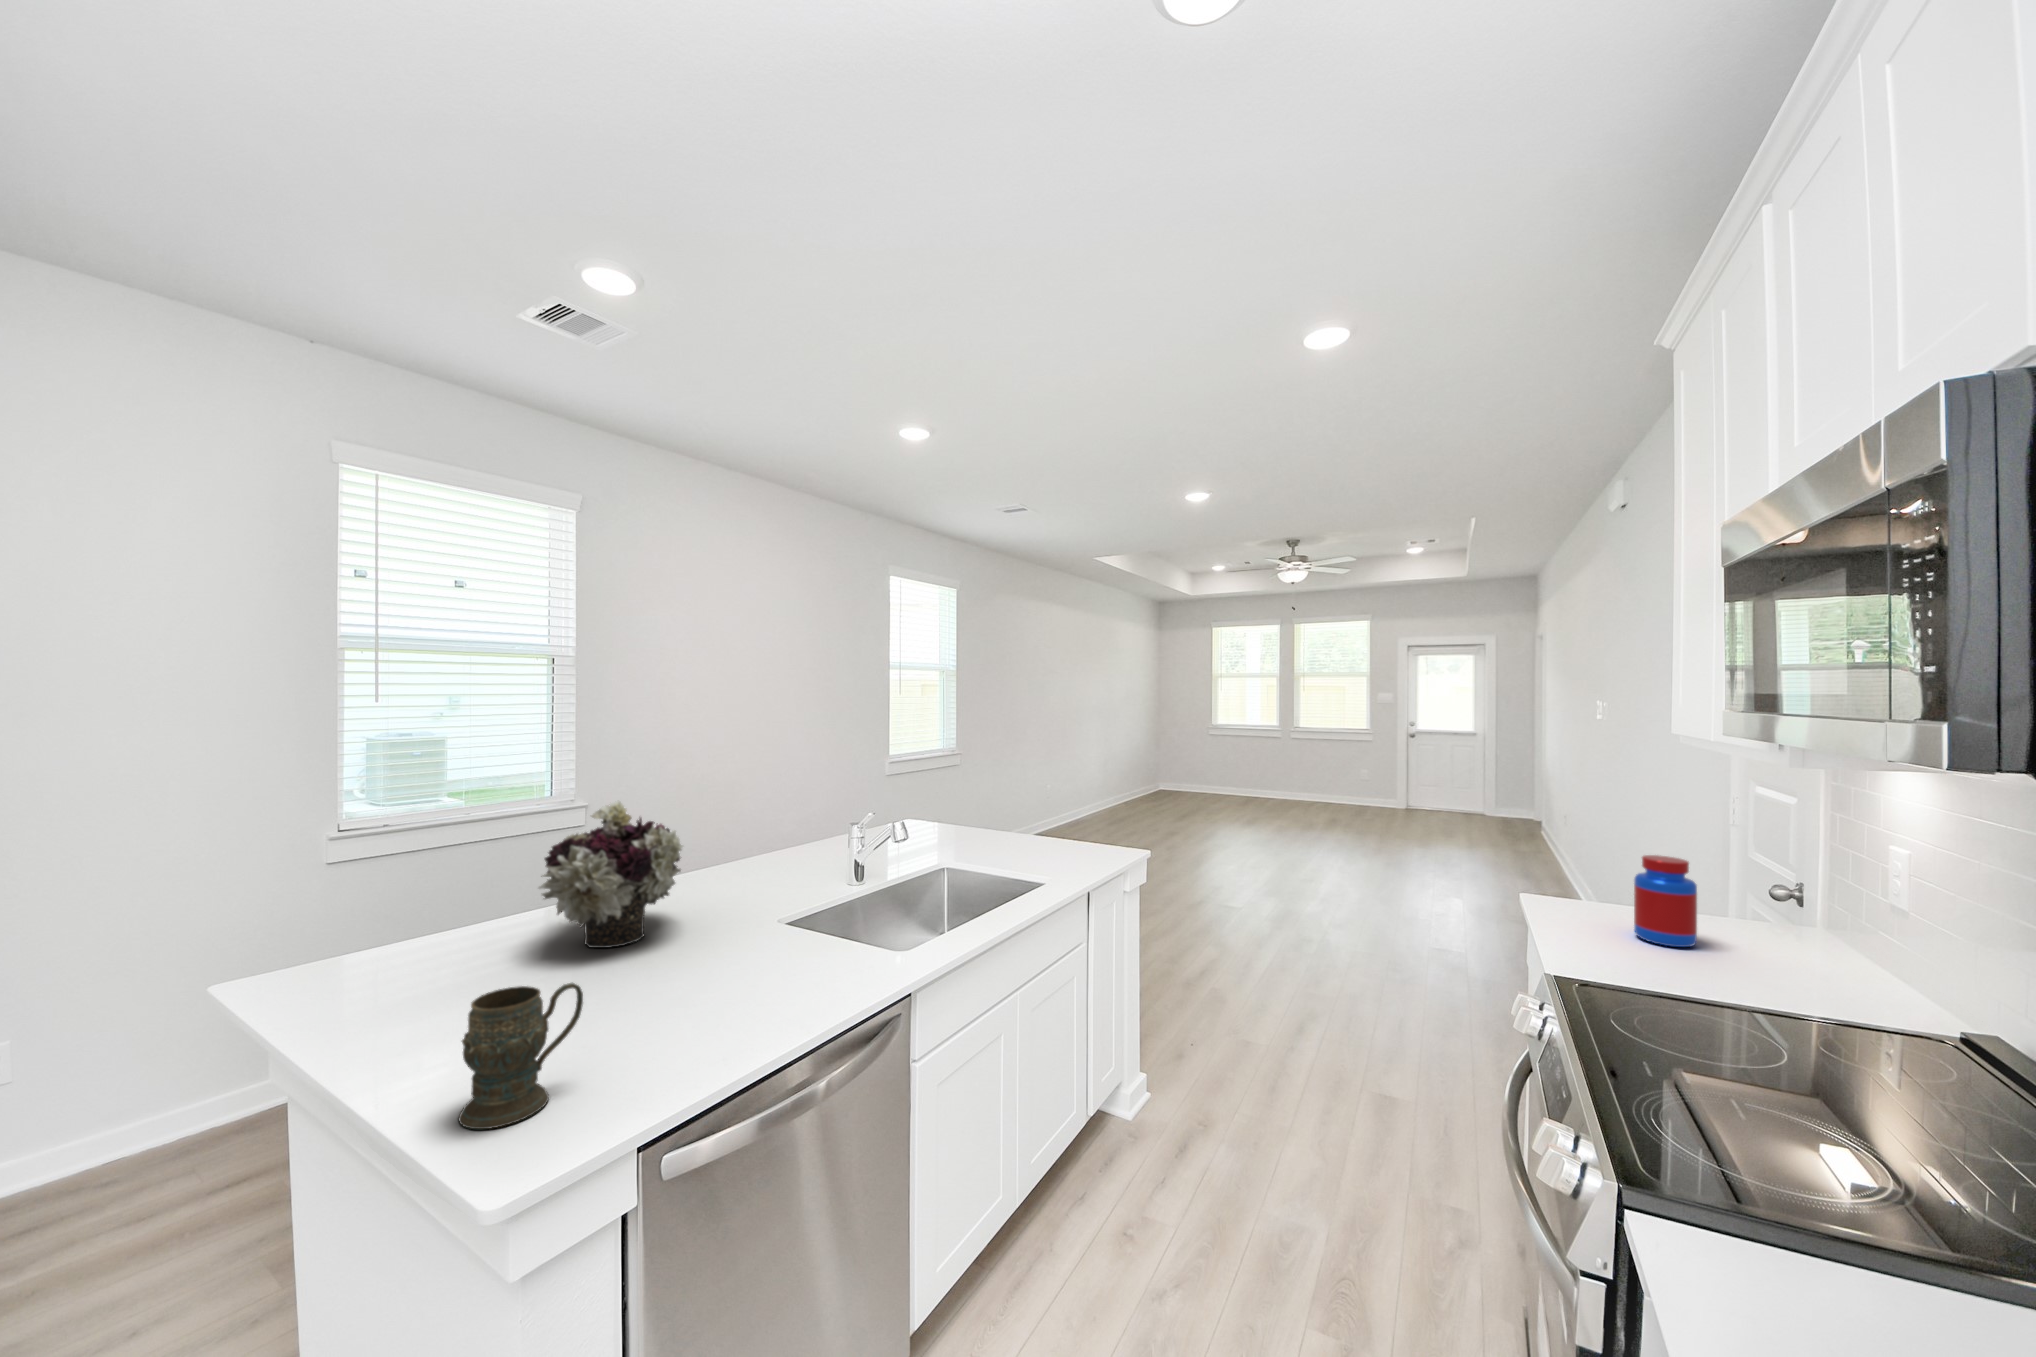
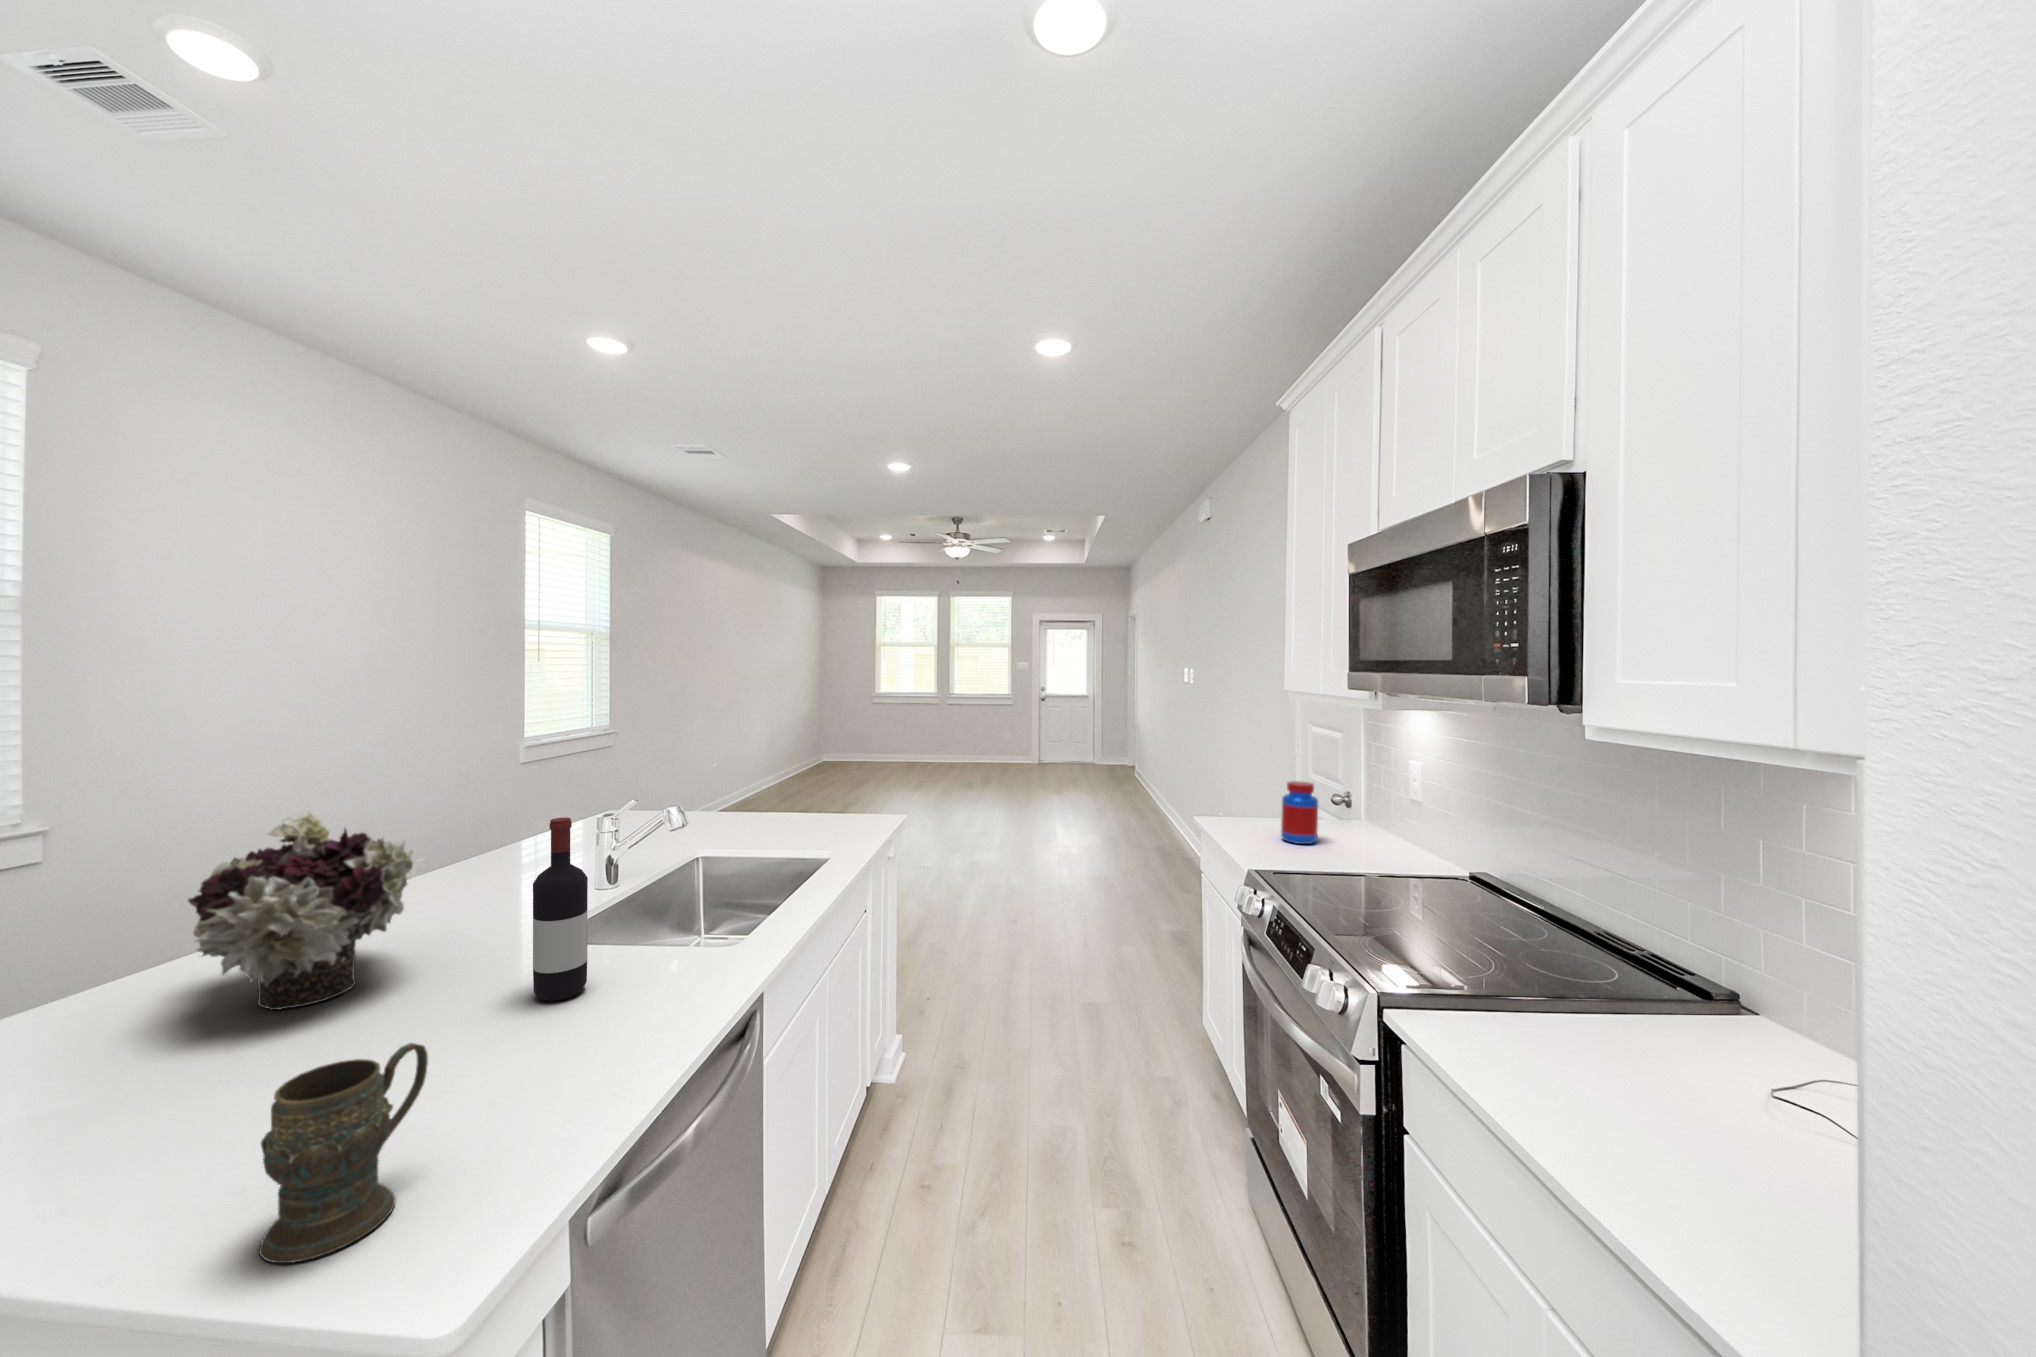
wine bottle: none [735,821,777,977] -> present [533,818,588,1001]

